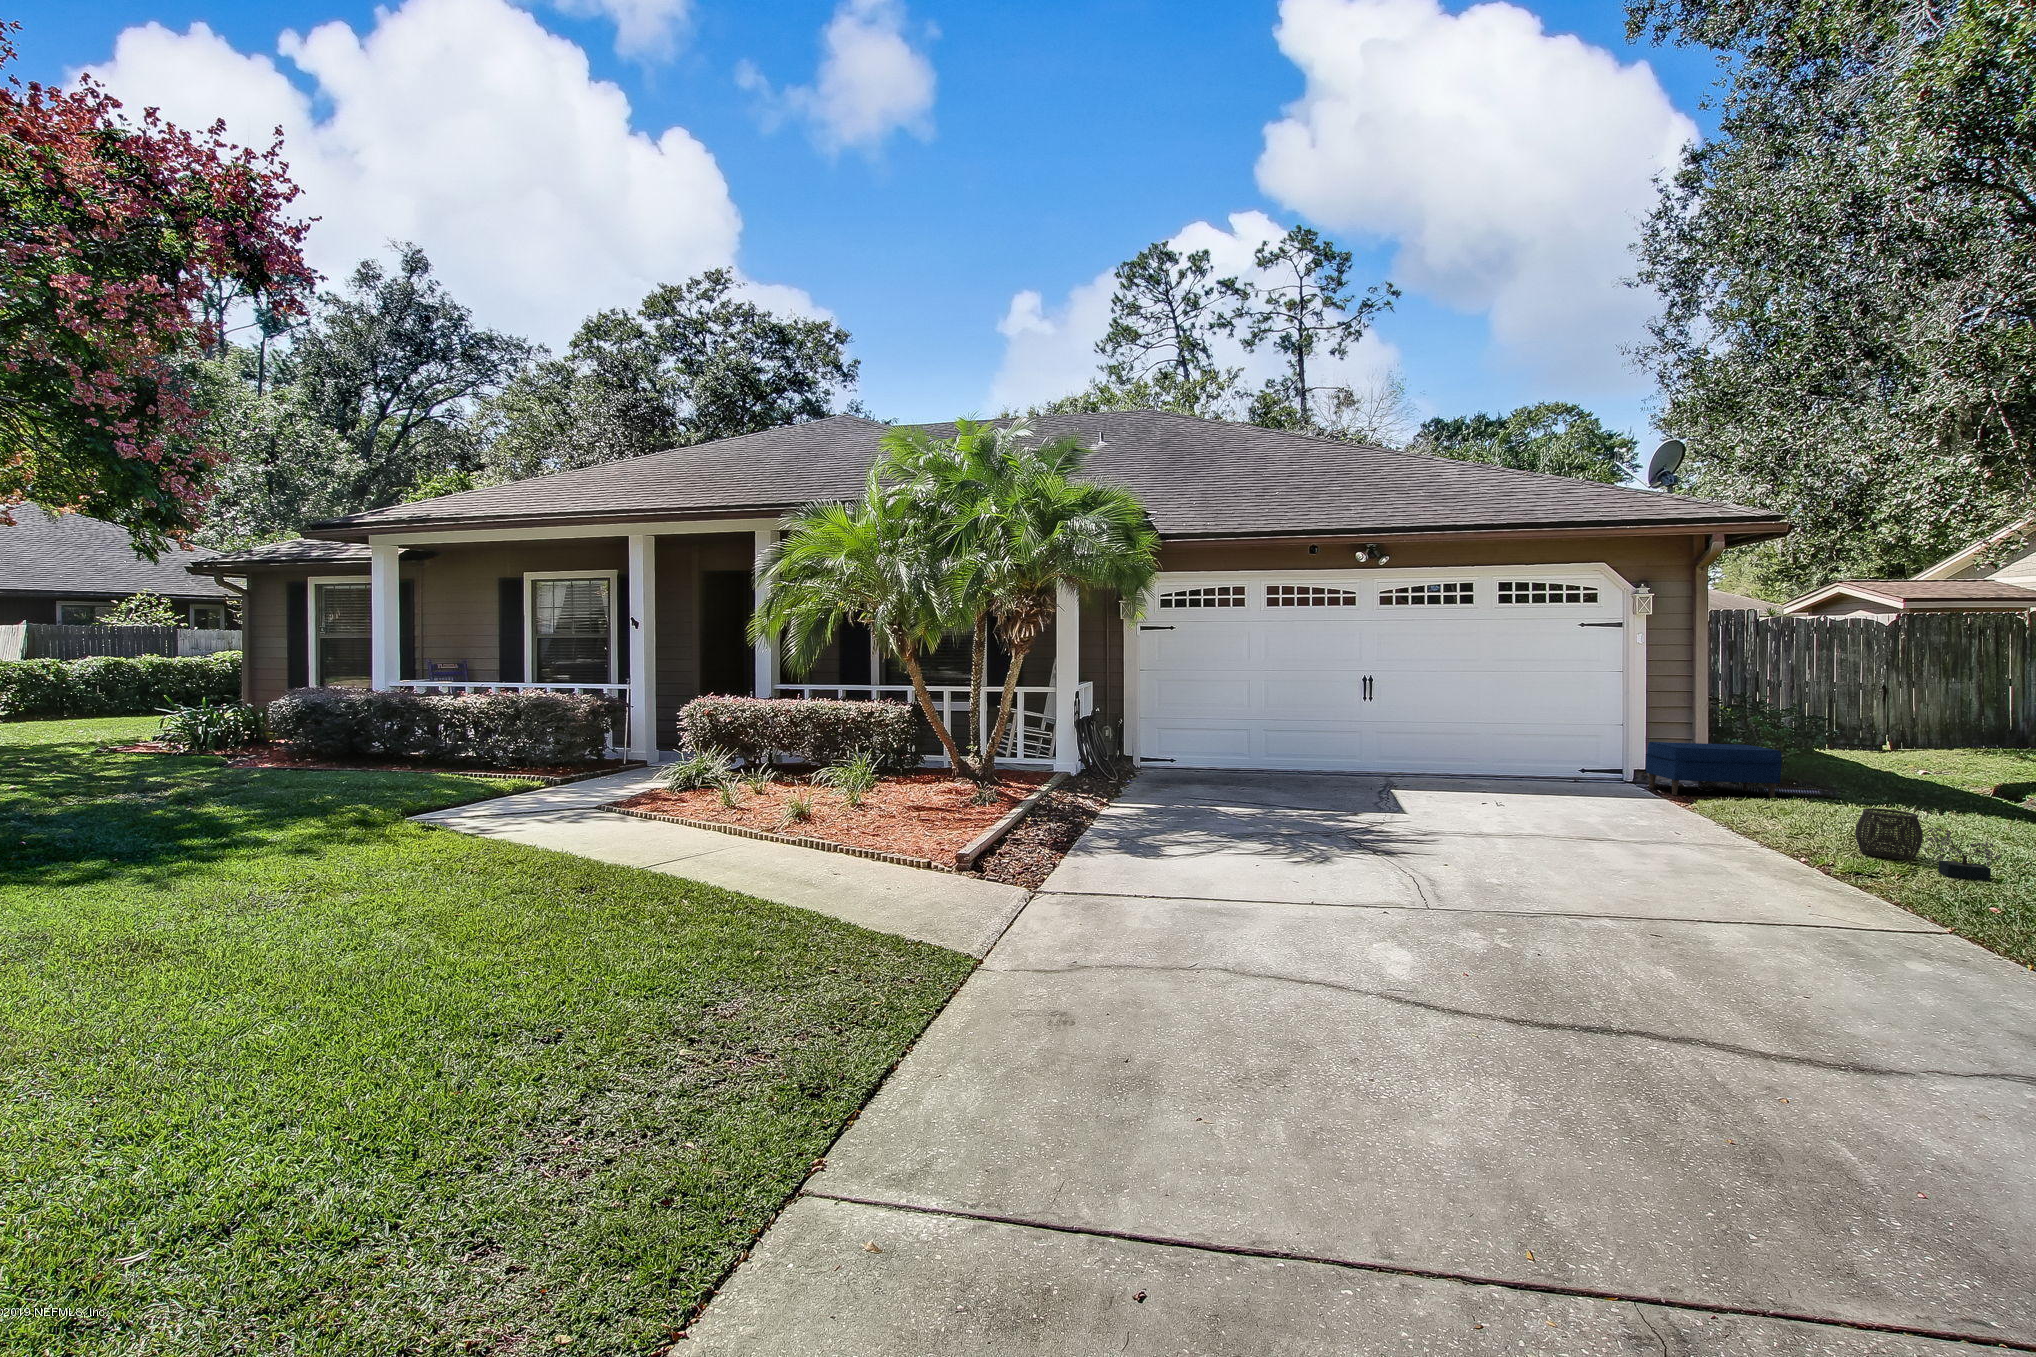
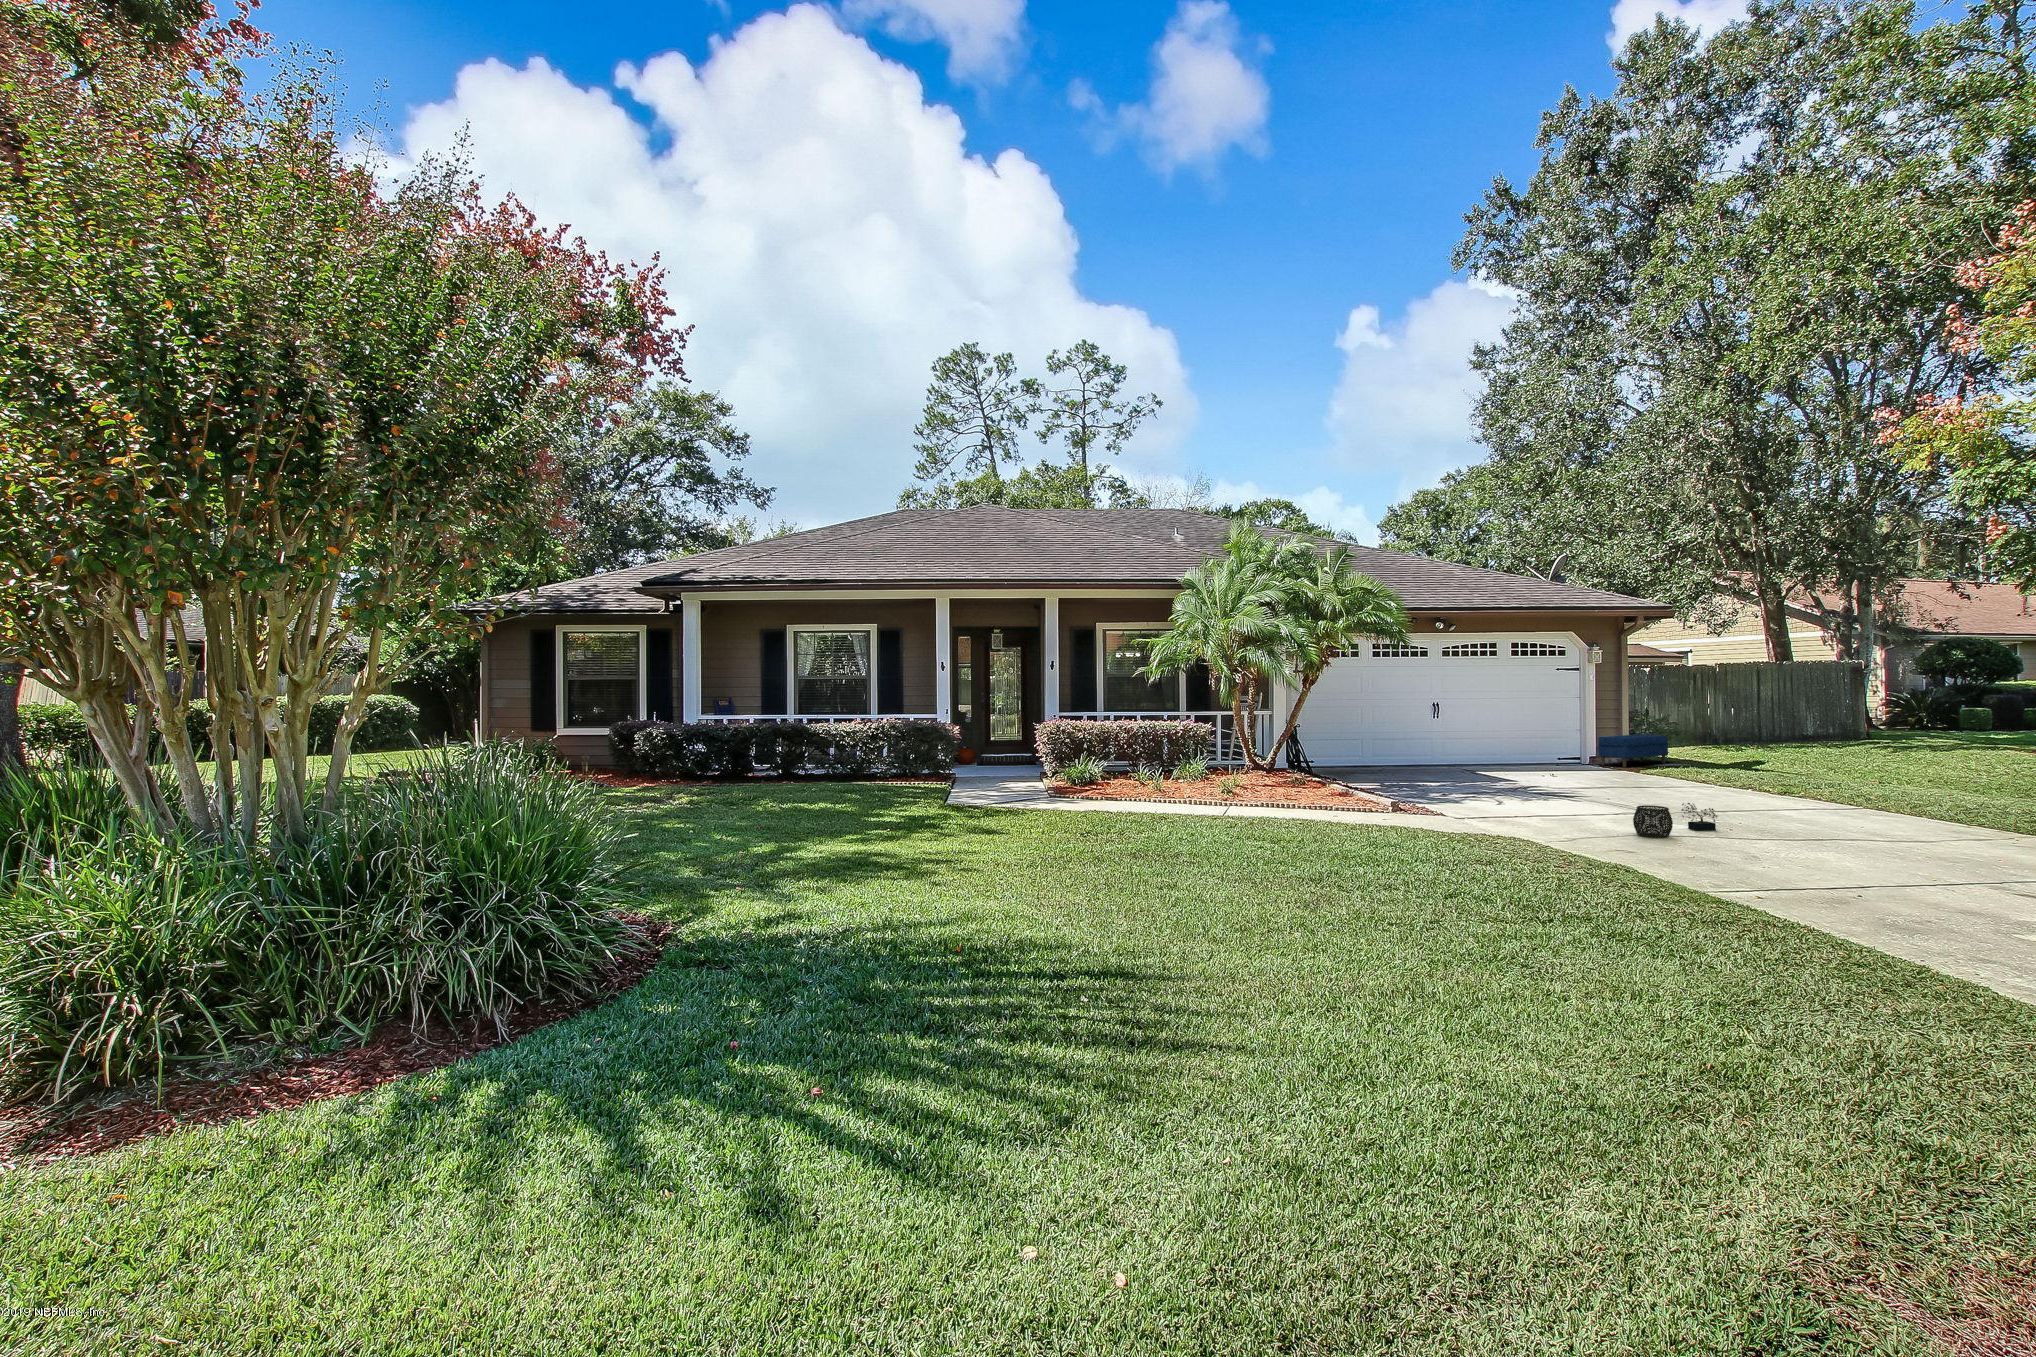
woven basket: present [1855,808,1924,860] -> present [1633,805,1673,838]
decorative plant: present [1924,828,2001,881] -> present [1681,803,1717,831]

